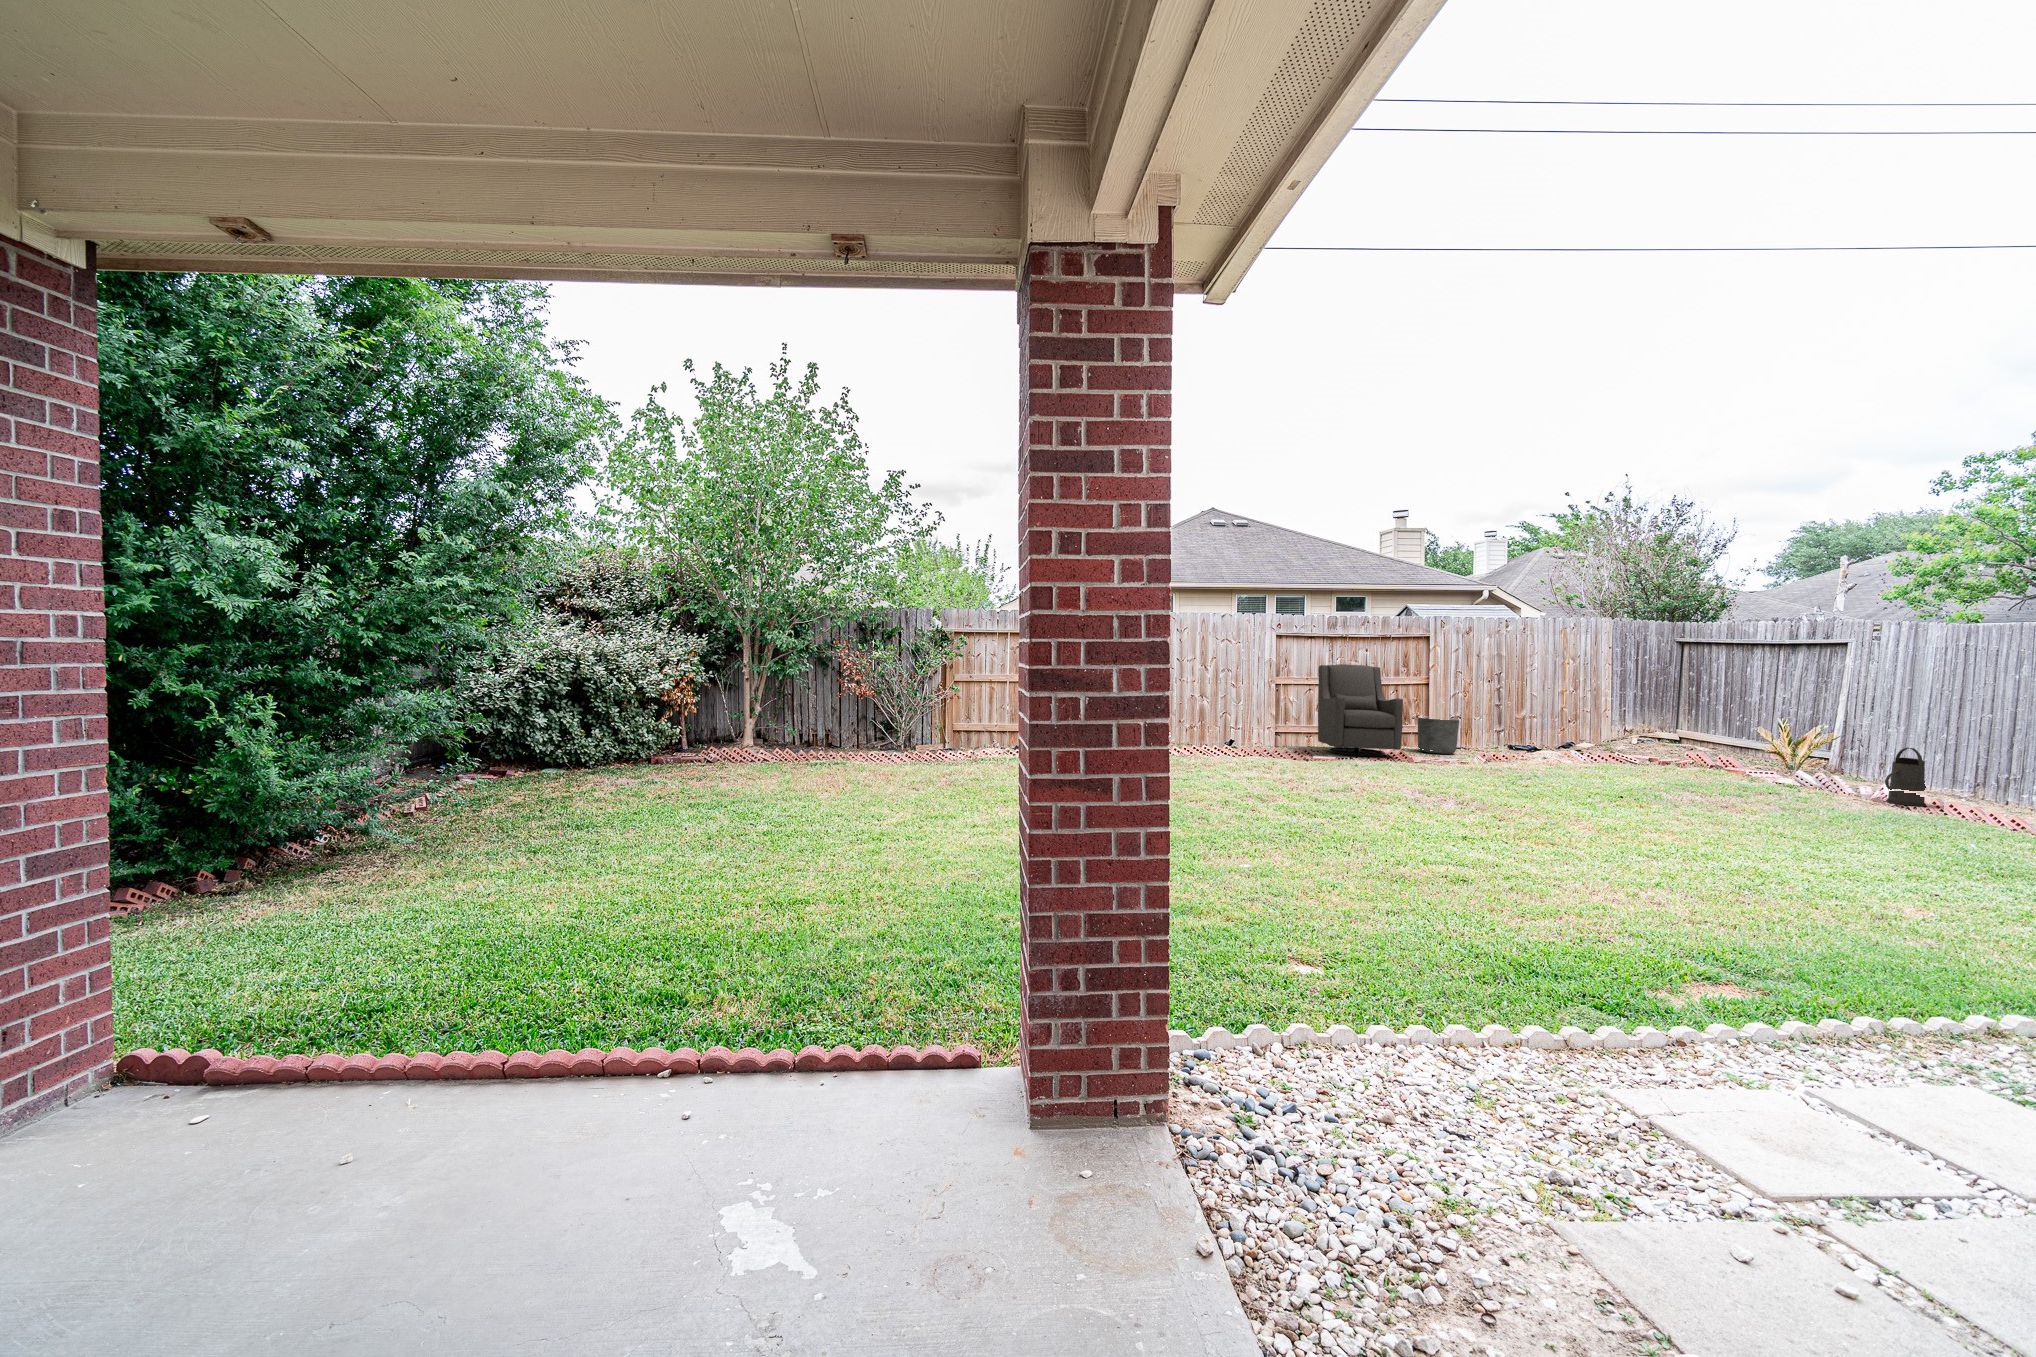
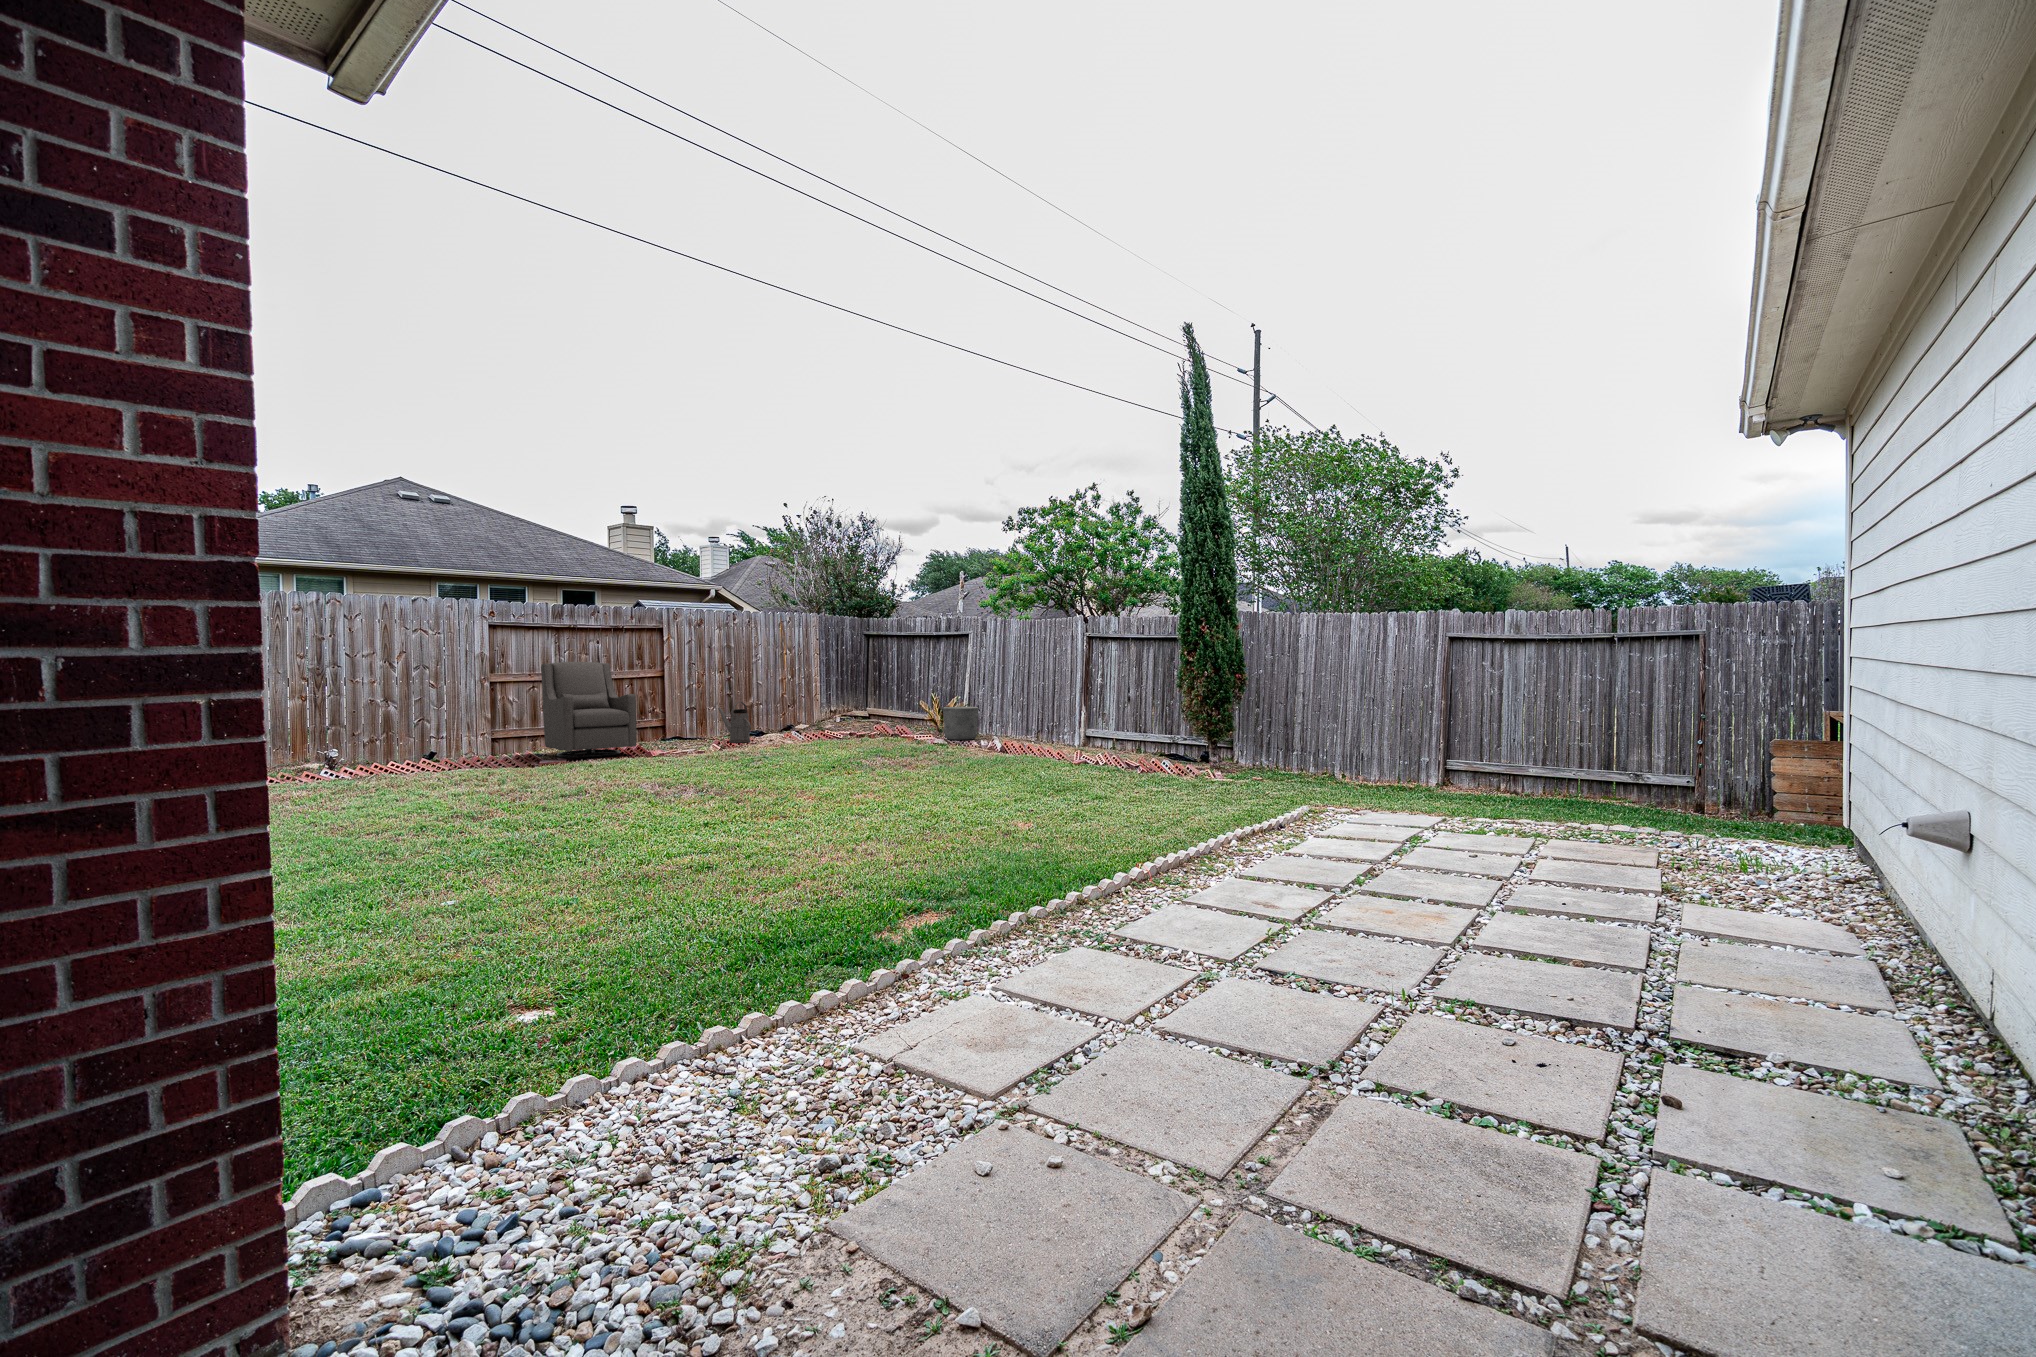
planter: present [1418,717,1459,754] -> present [943,707,978,740]
watering can: present [1885,748,1926,806] -> present [718,702,751,743]

